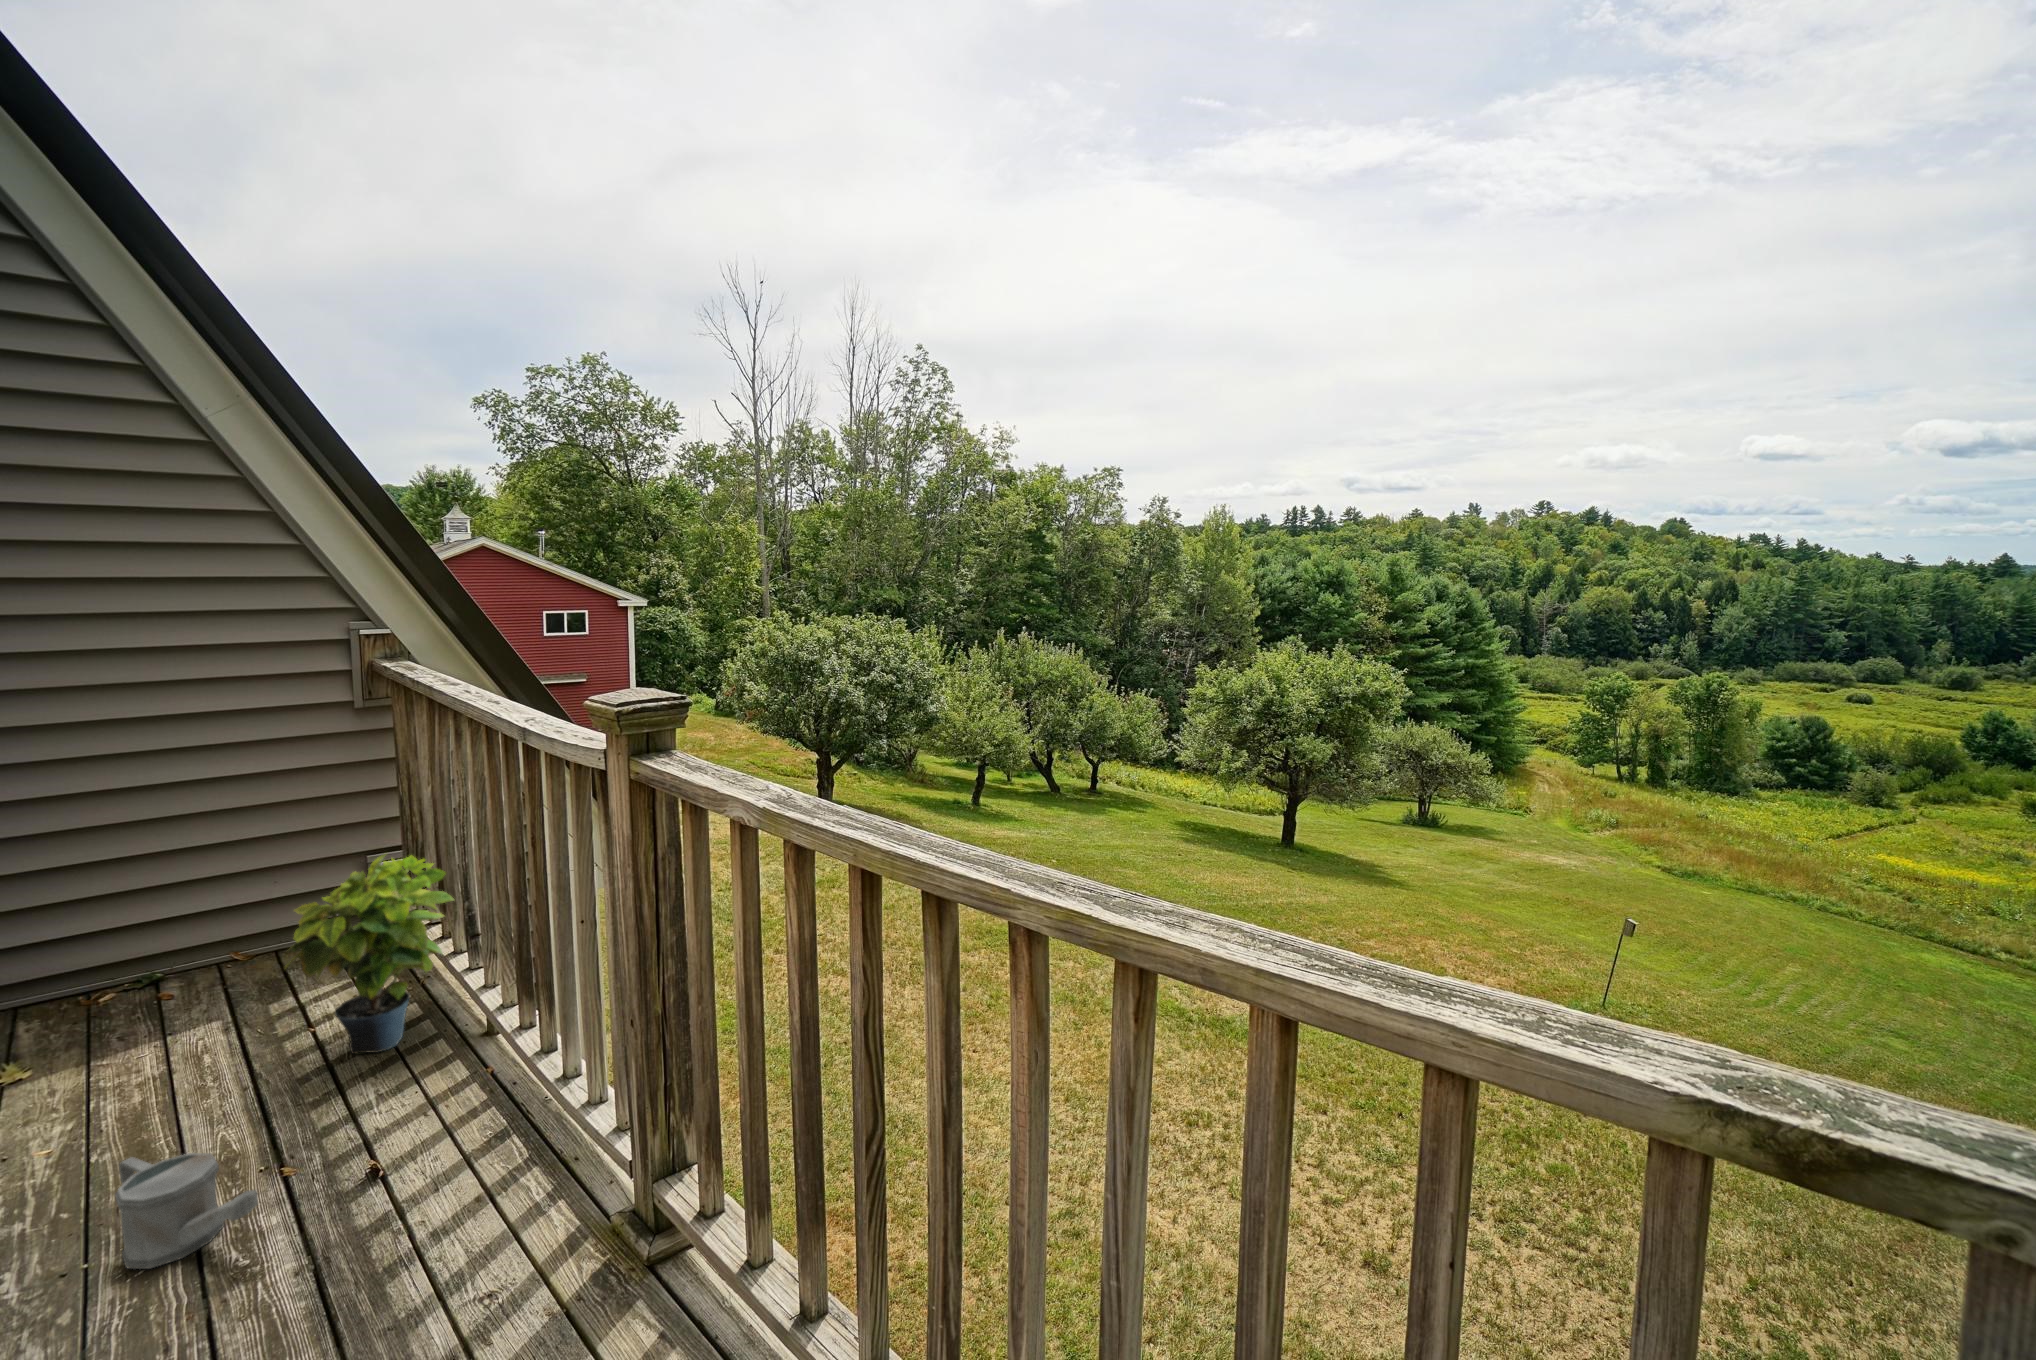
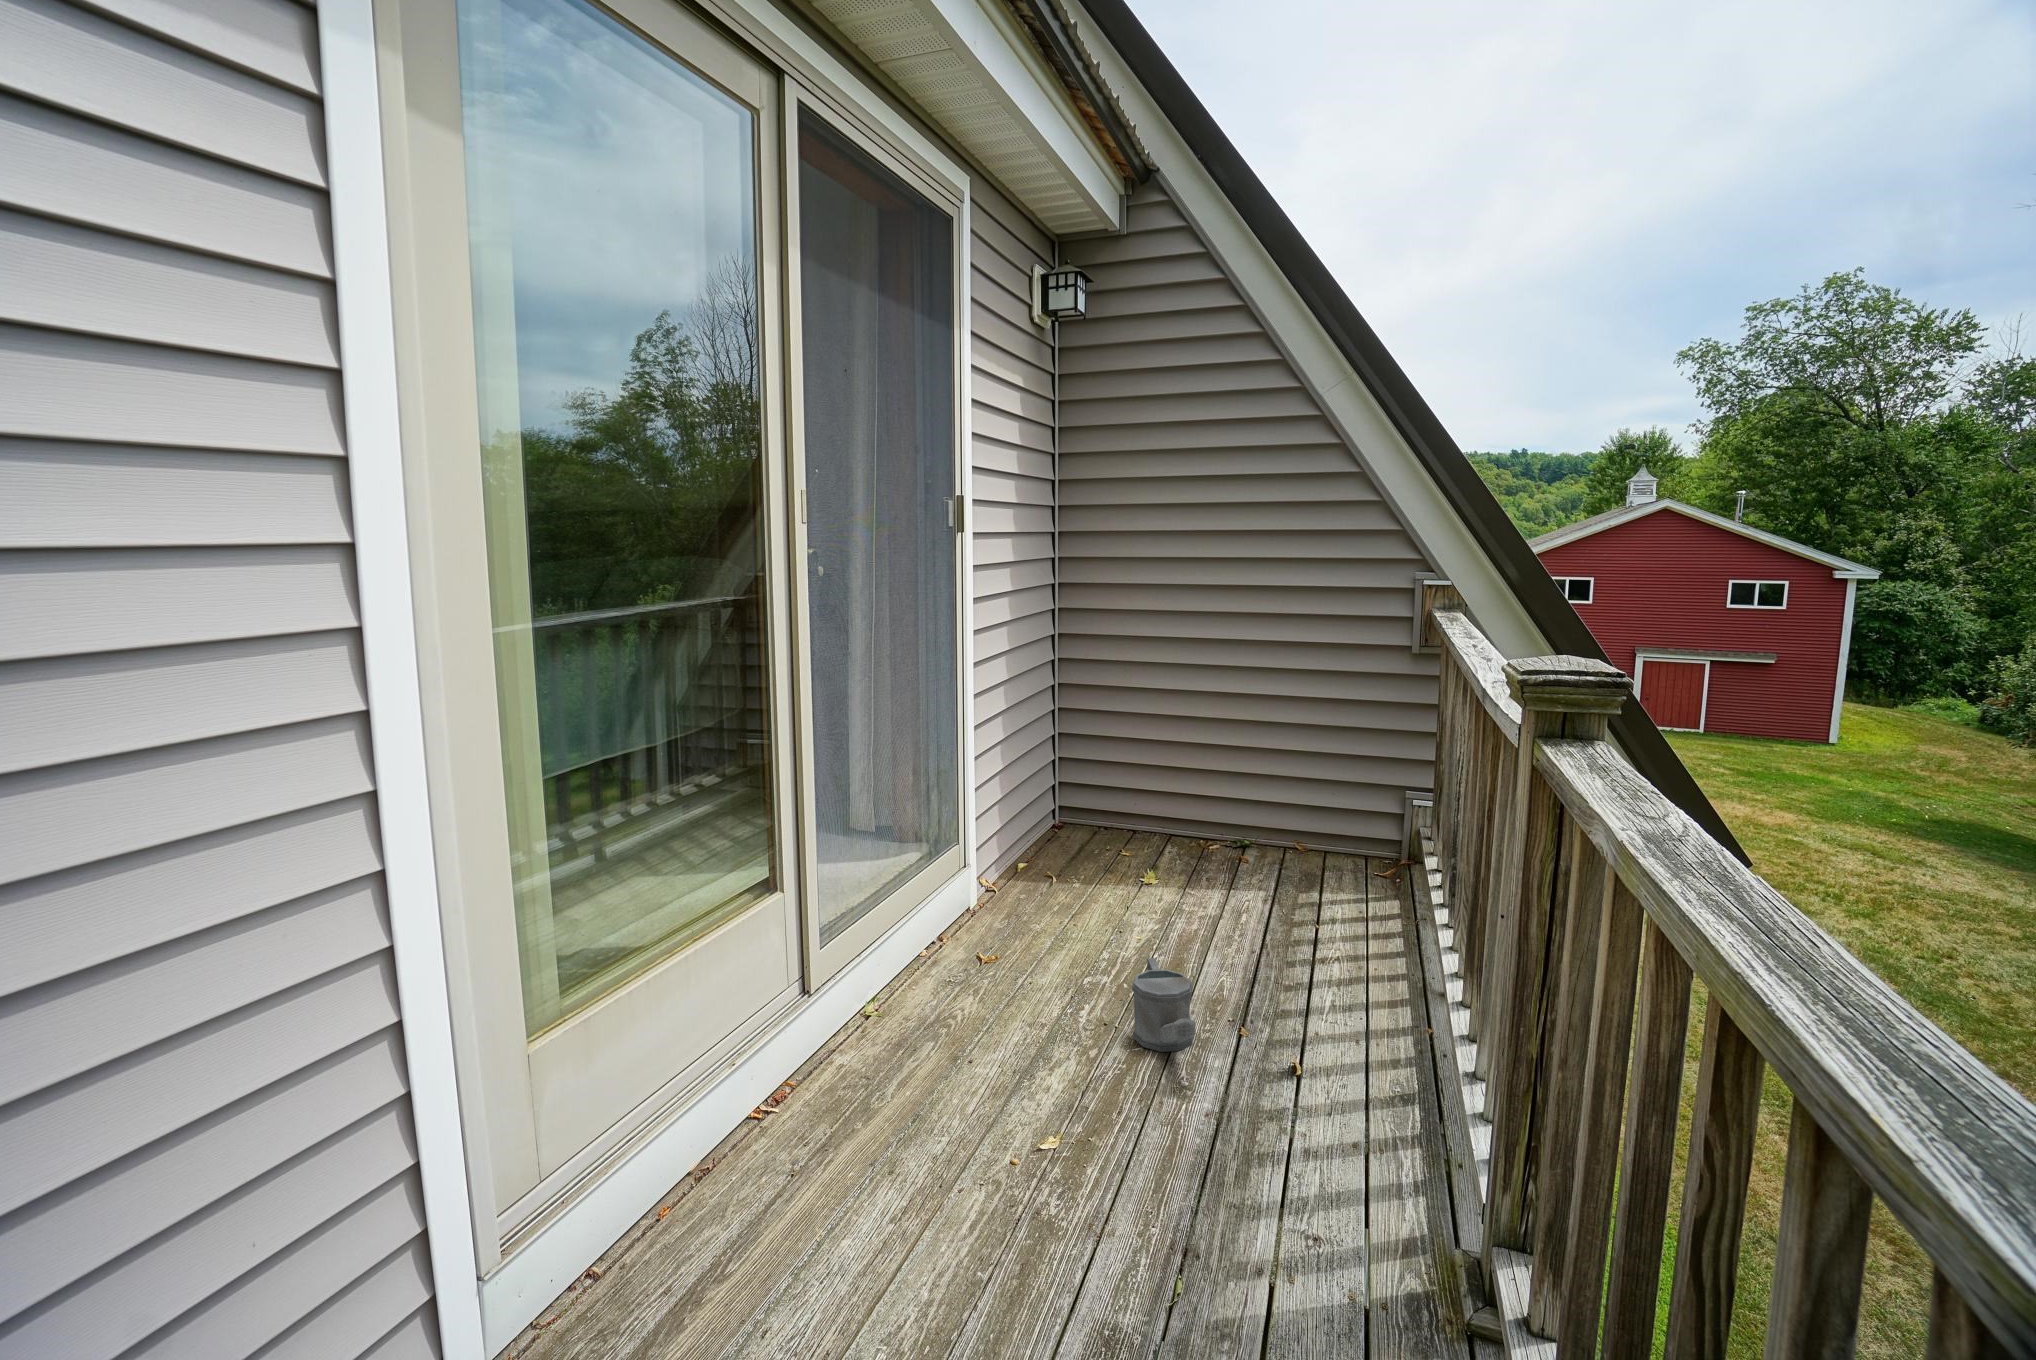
potted plant: present [284,855,454,1054] -> none [1279,775,1431,969]

